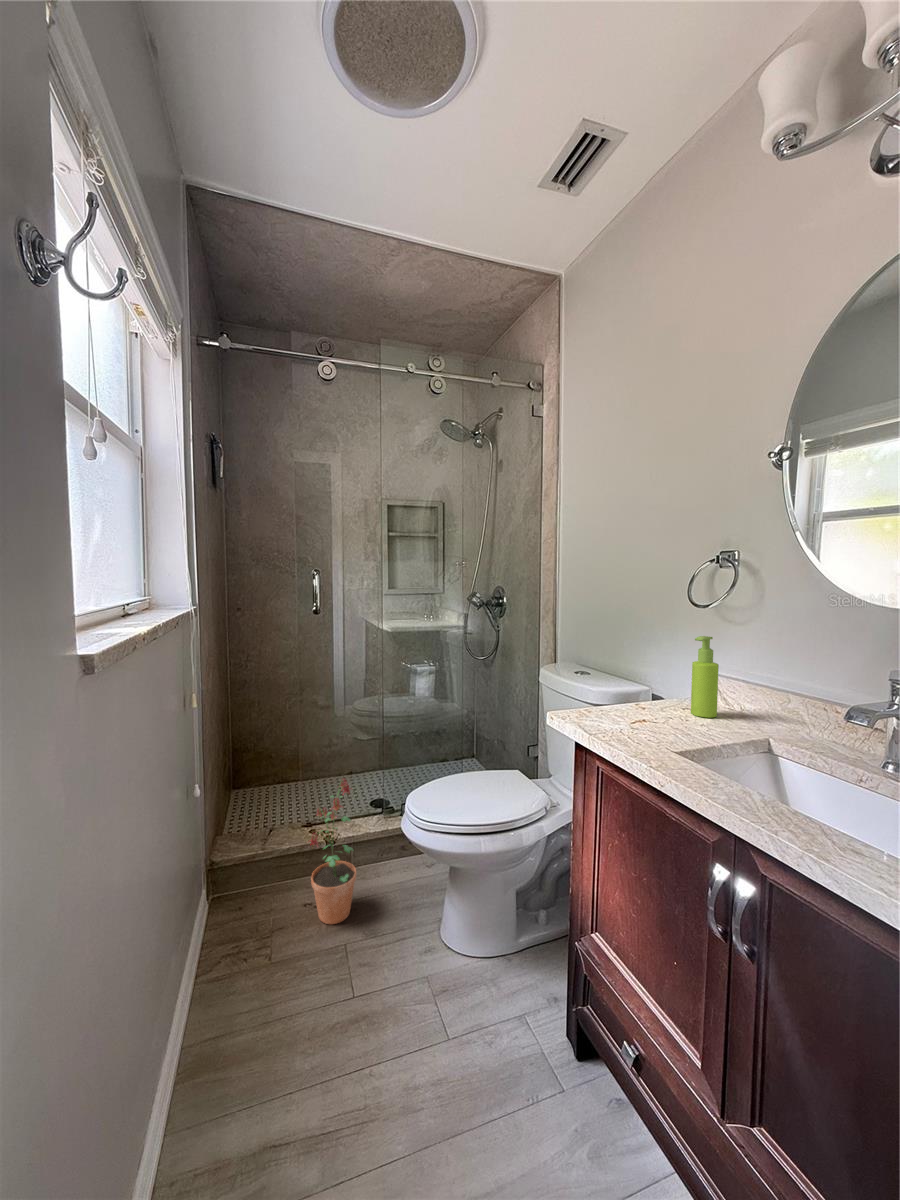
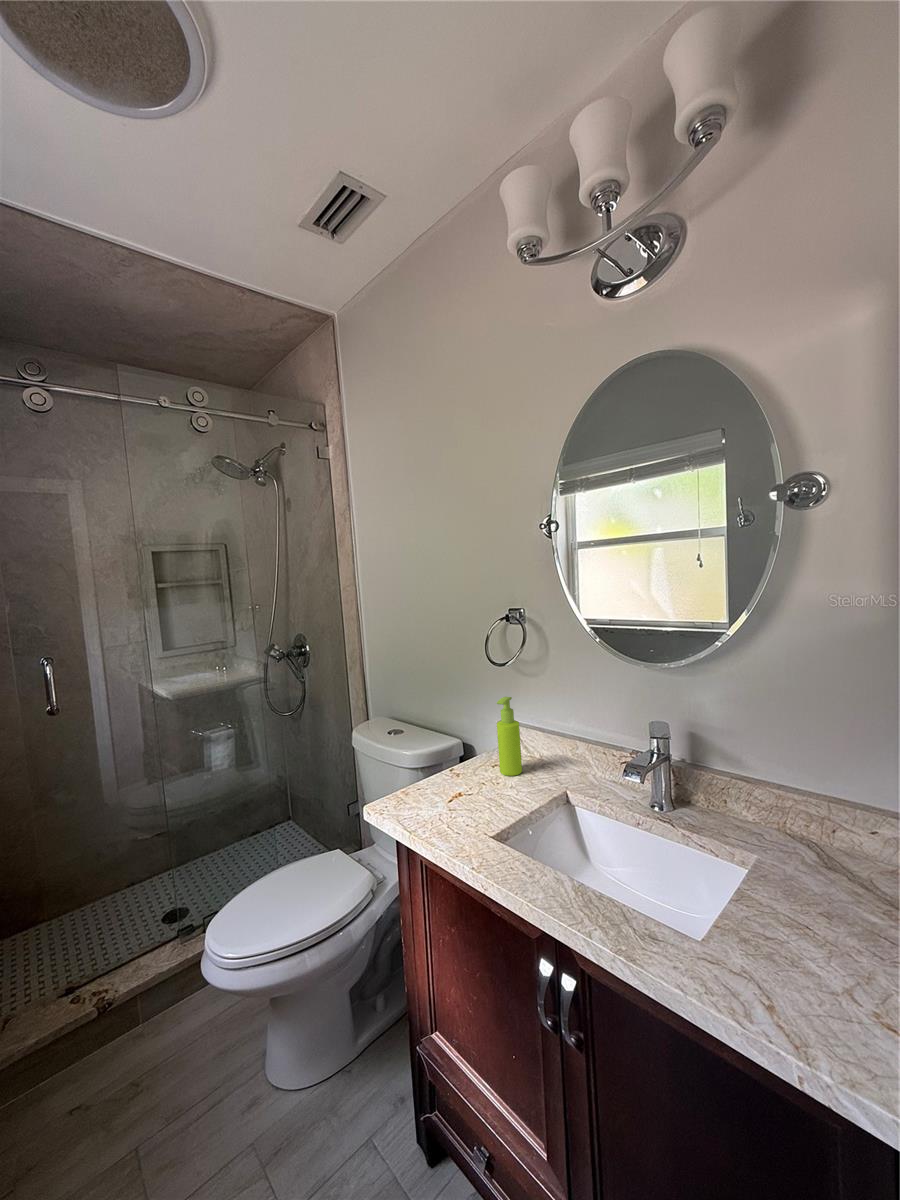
potted plant: present [310,779,356,924] -> none [63,924,146,1128]

